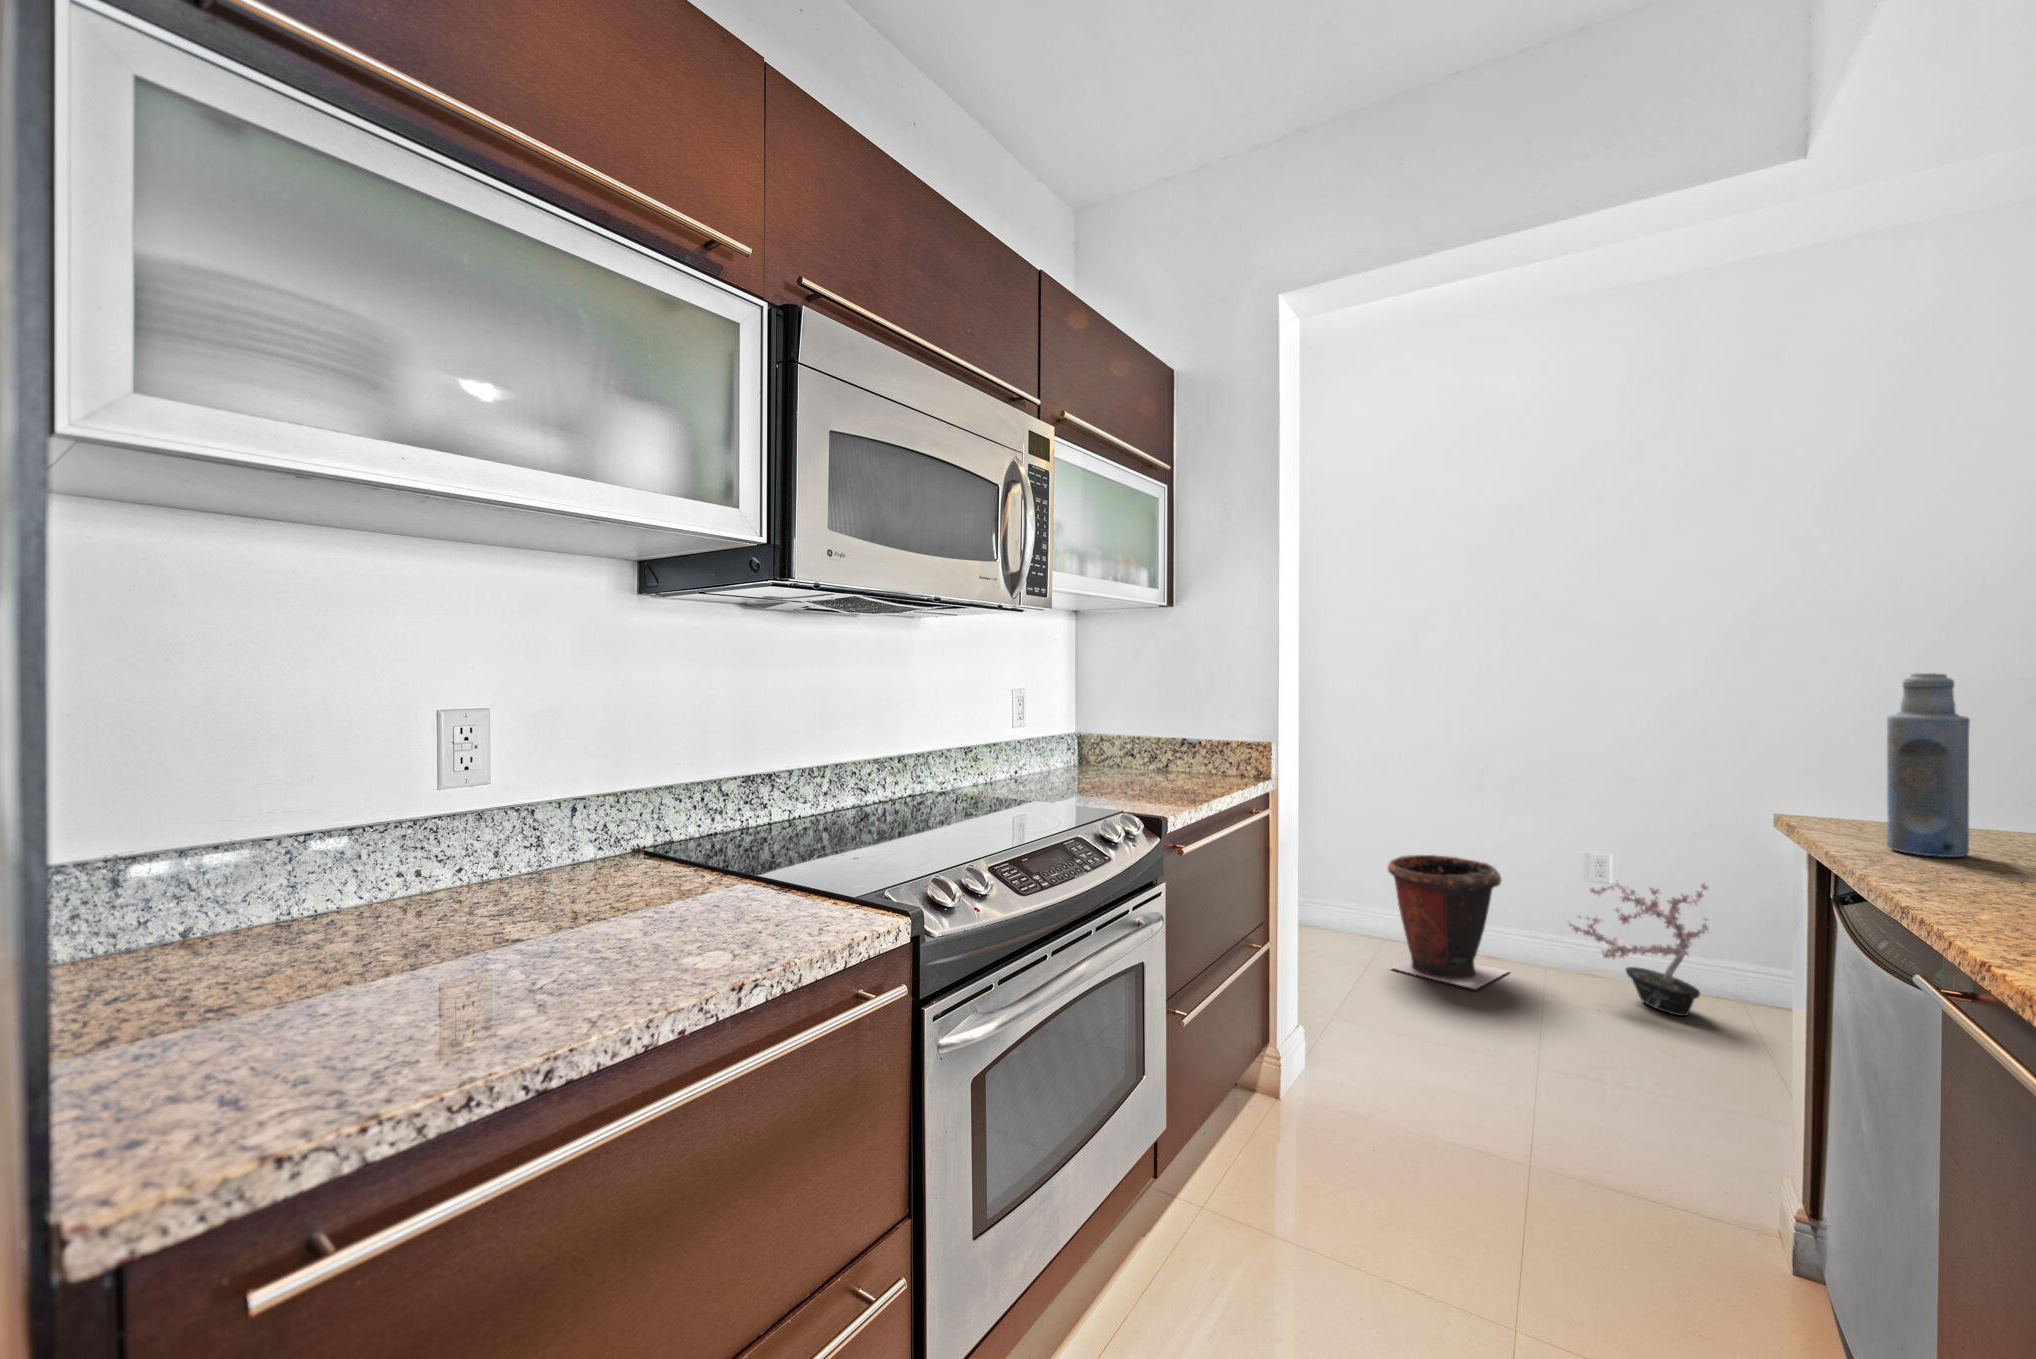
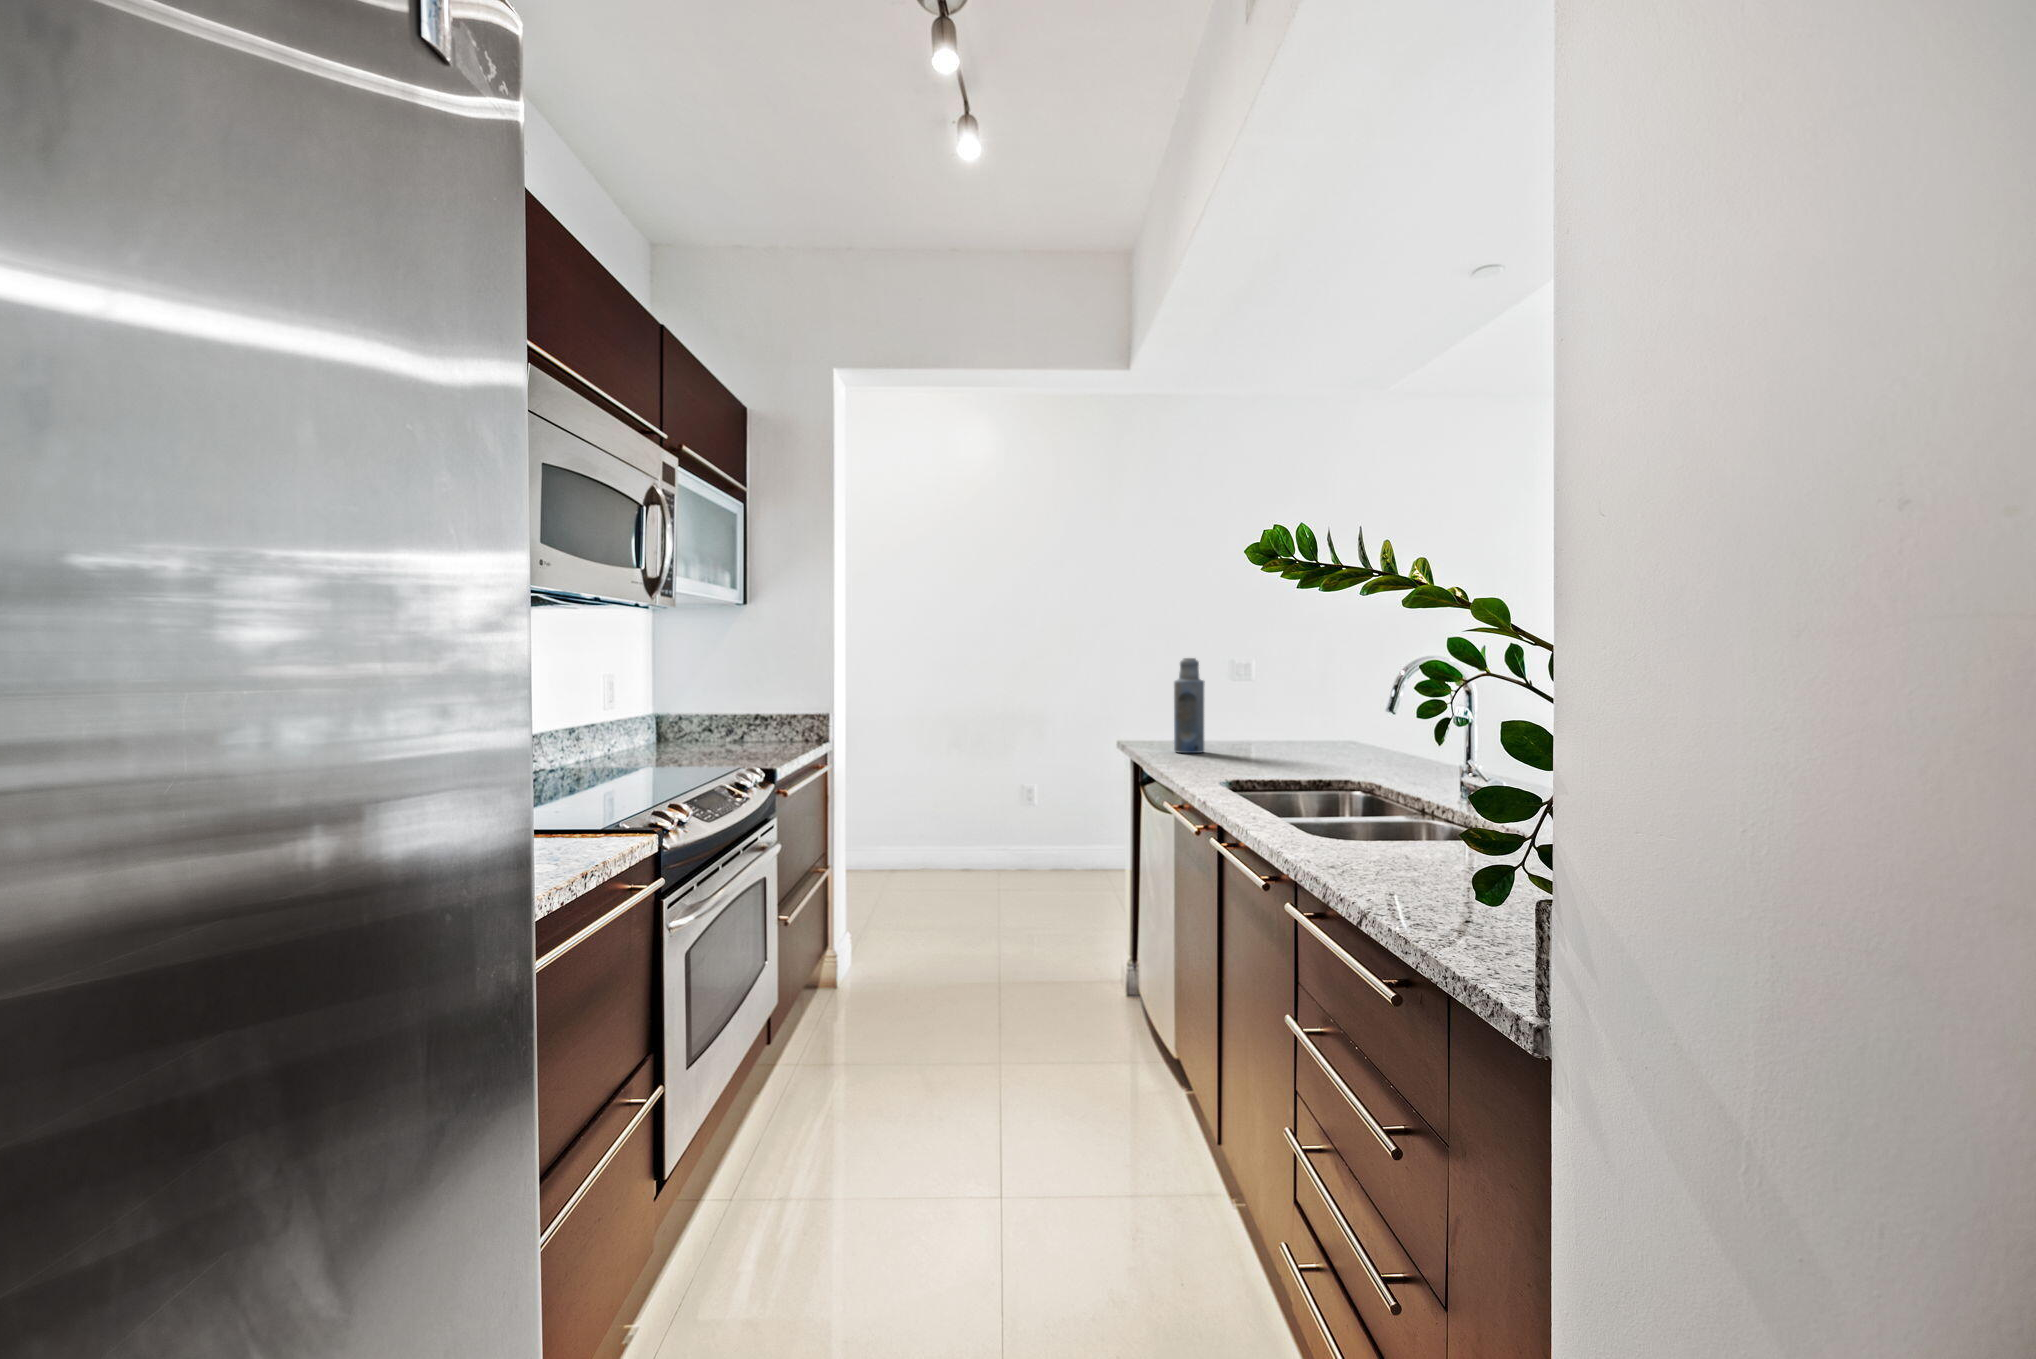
waste bin: present [1388,855,1508,989] -> none [897,800,981,895]
potted plant: present [1568,883,1708,1016] -> none [1014,797,1099,889]

